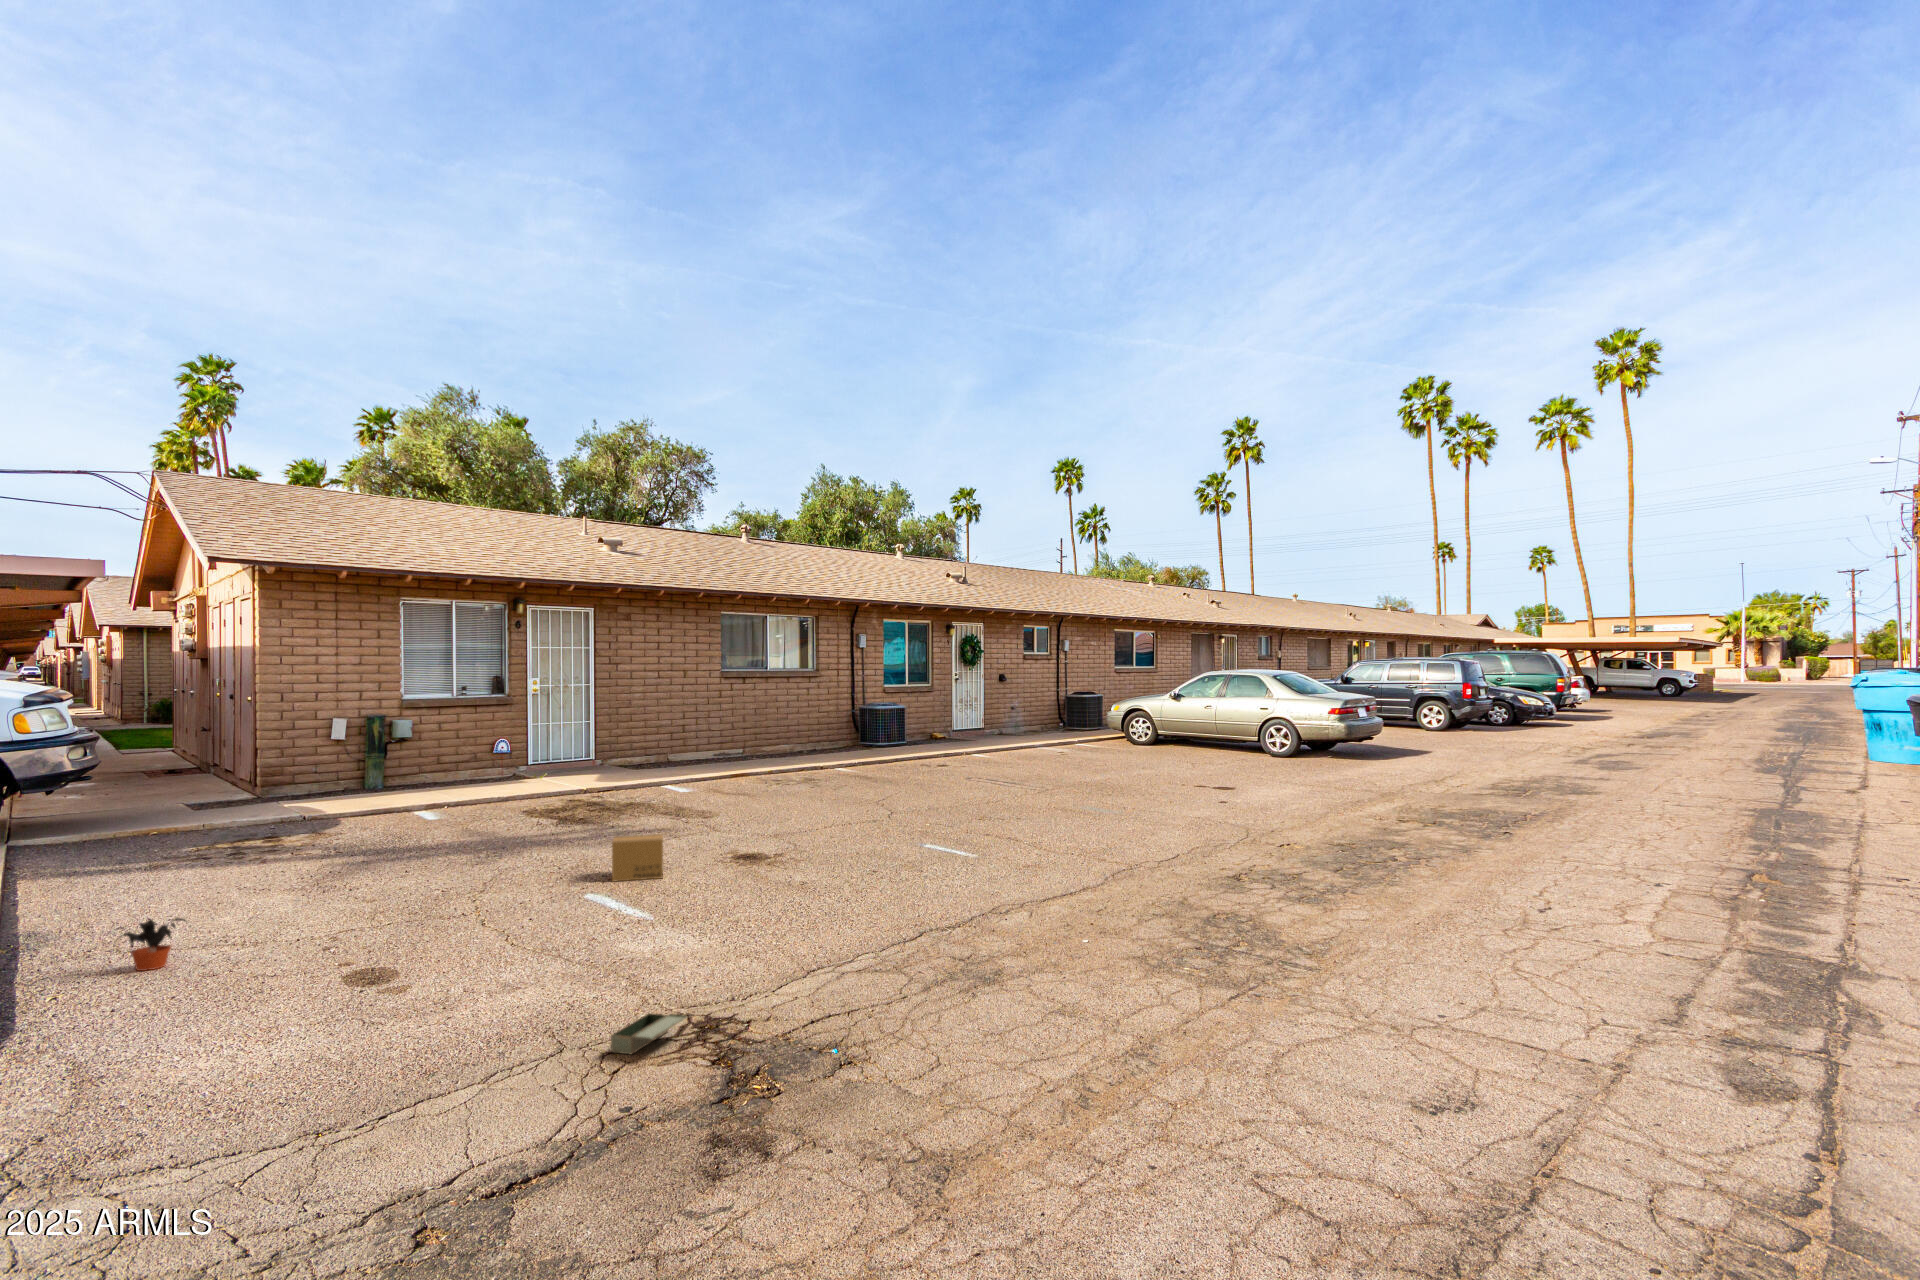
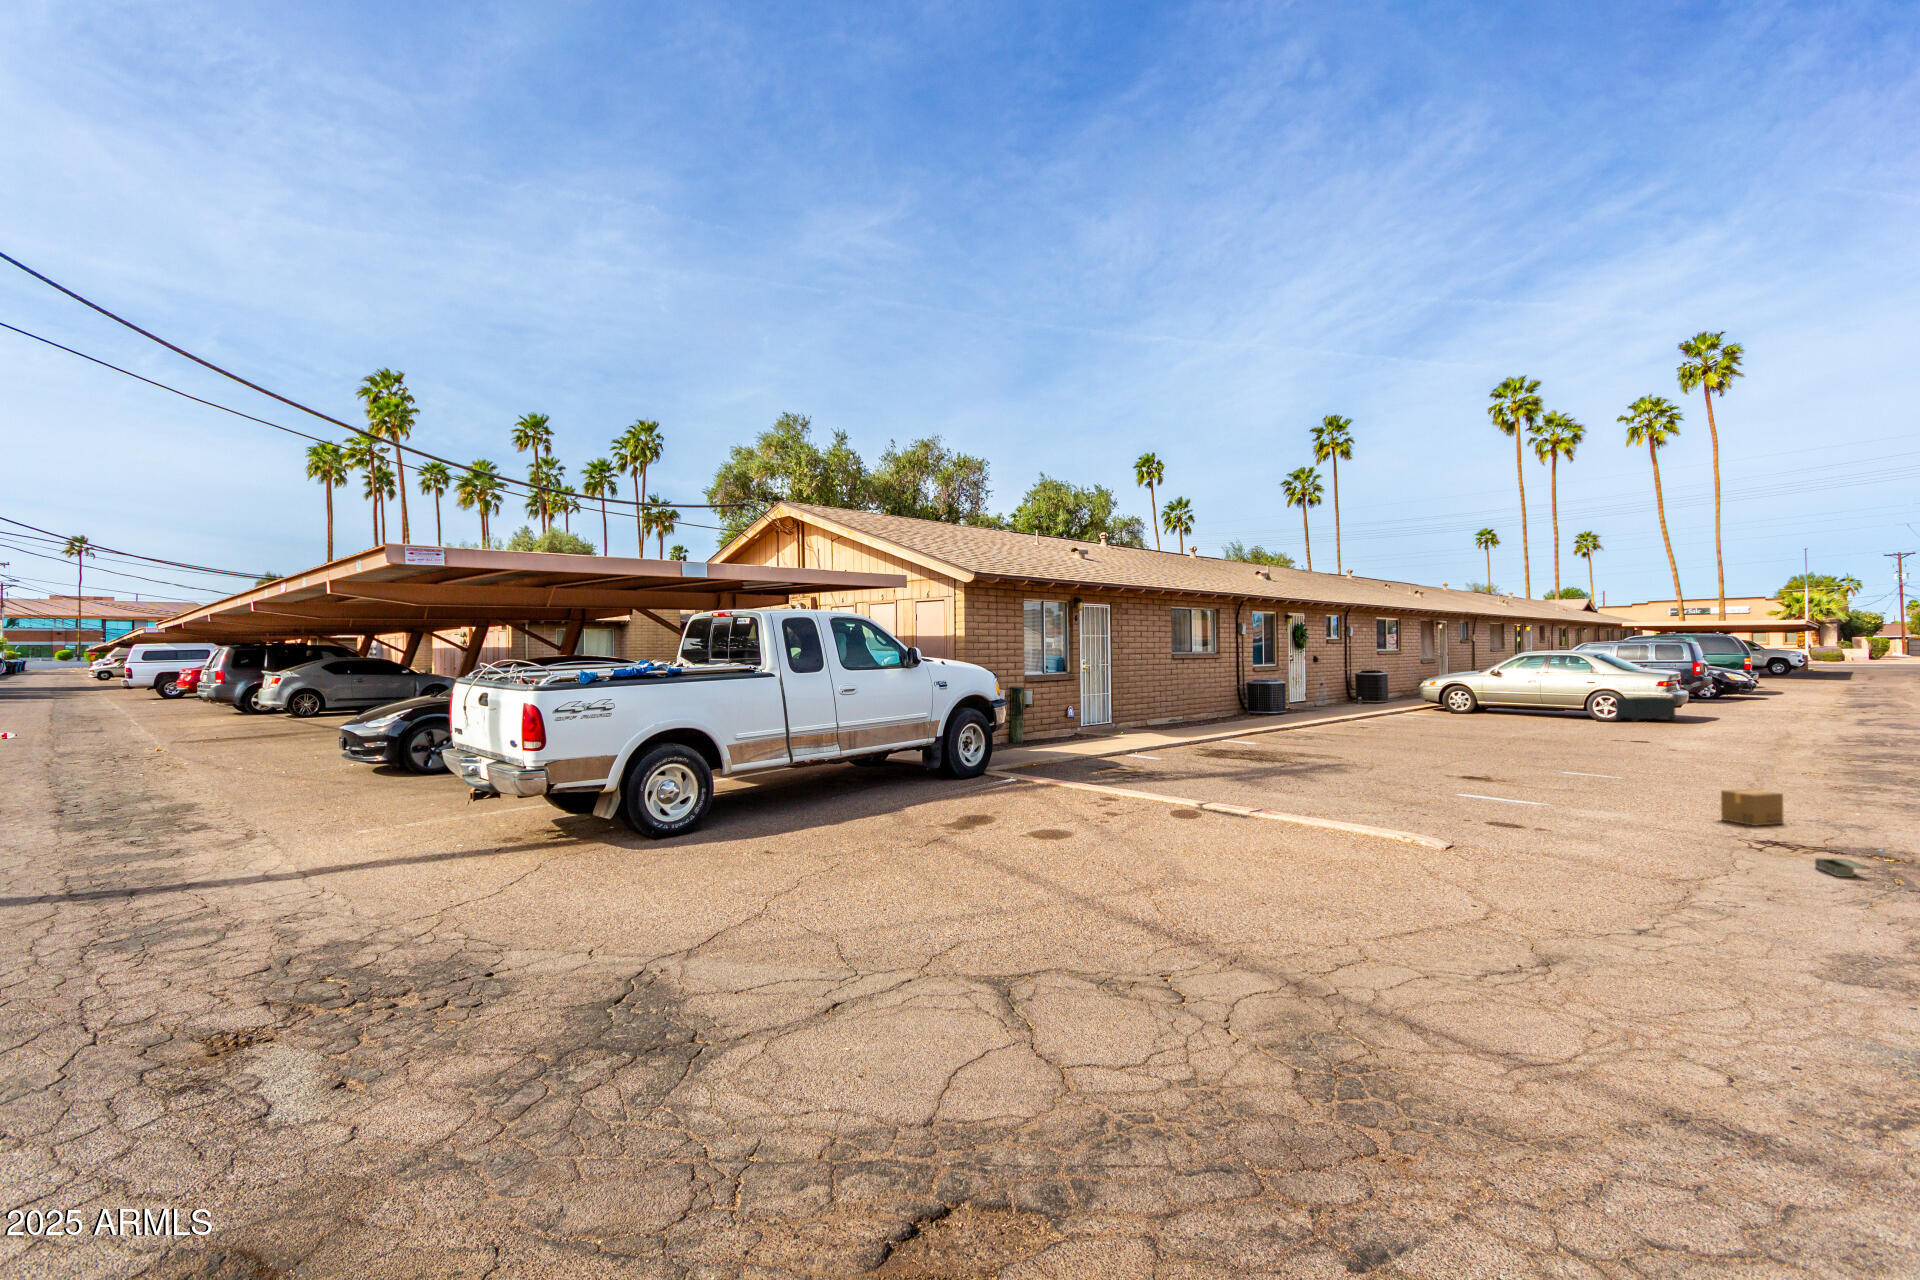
bench: none [1285,726,1356,758] -> present [1615,697,1675,722]
cardboard box: present [612,834,663,881] -> present [1721,789,1784,826]
potted plant: present [114,918,185,971] -> none [1347,809,1387,839]

